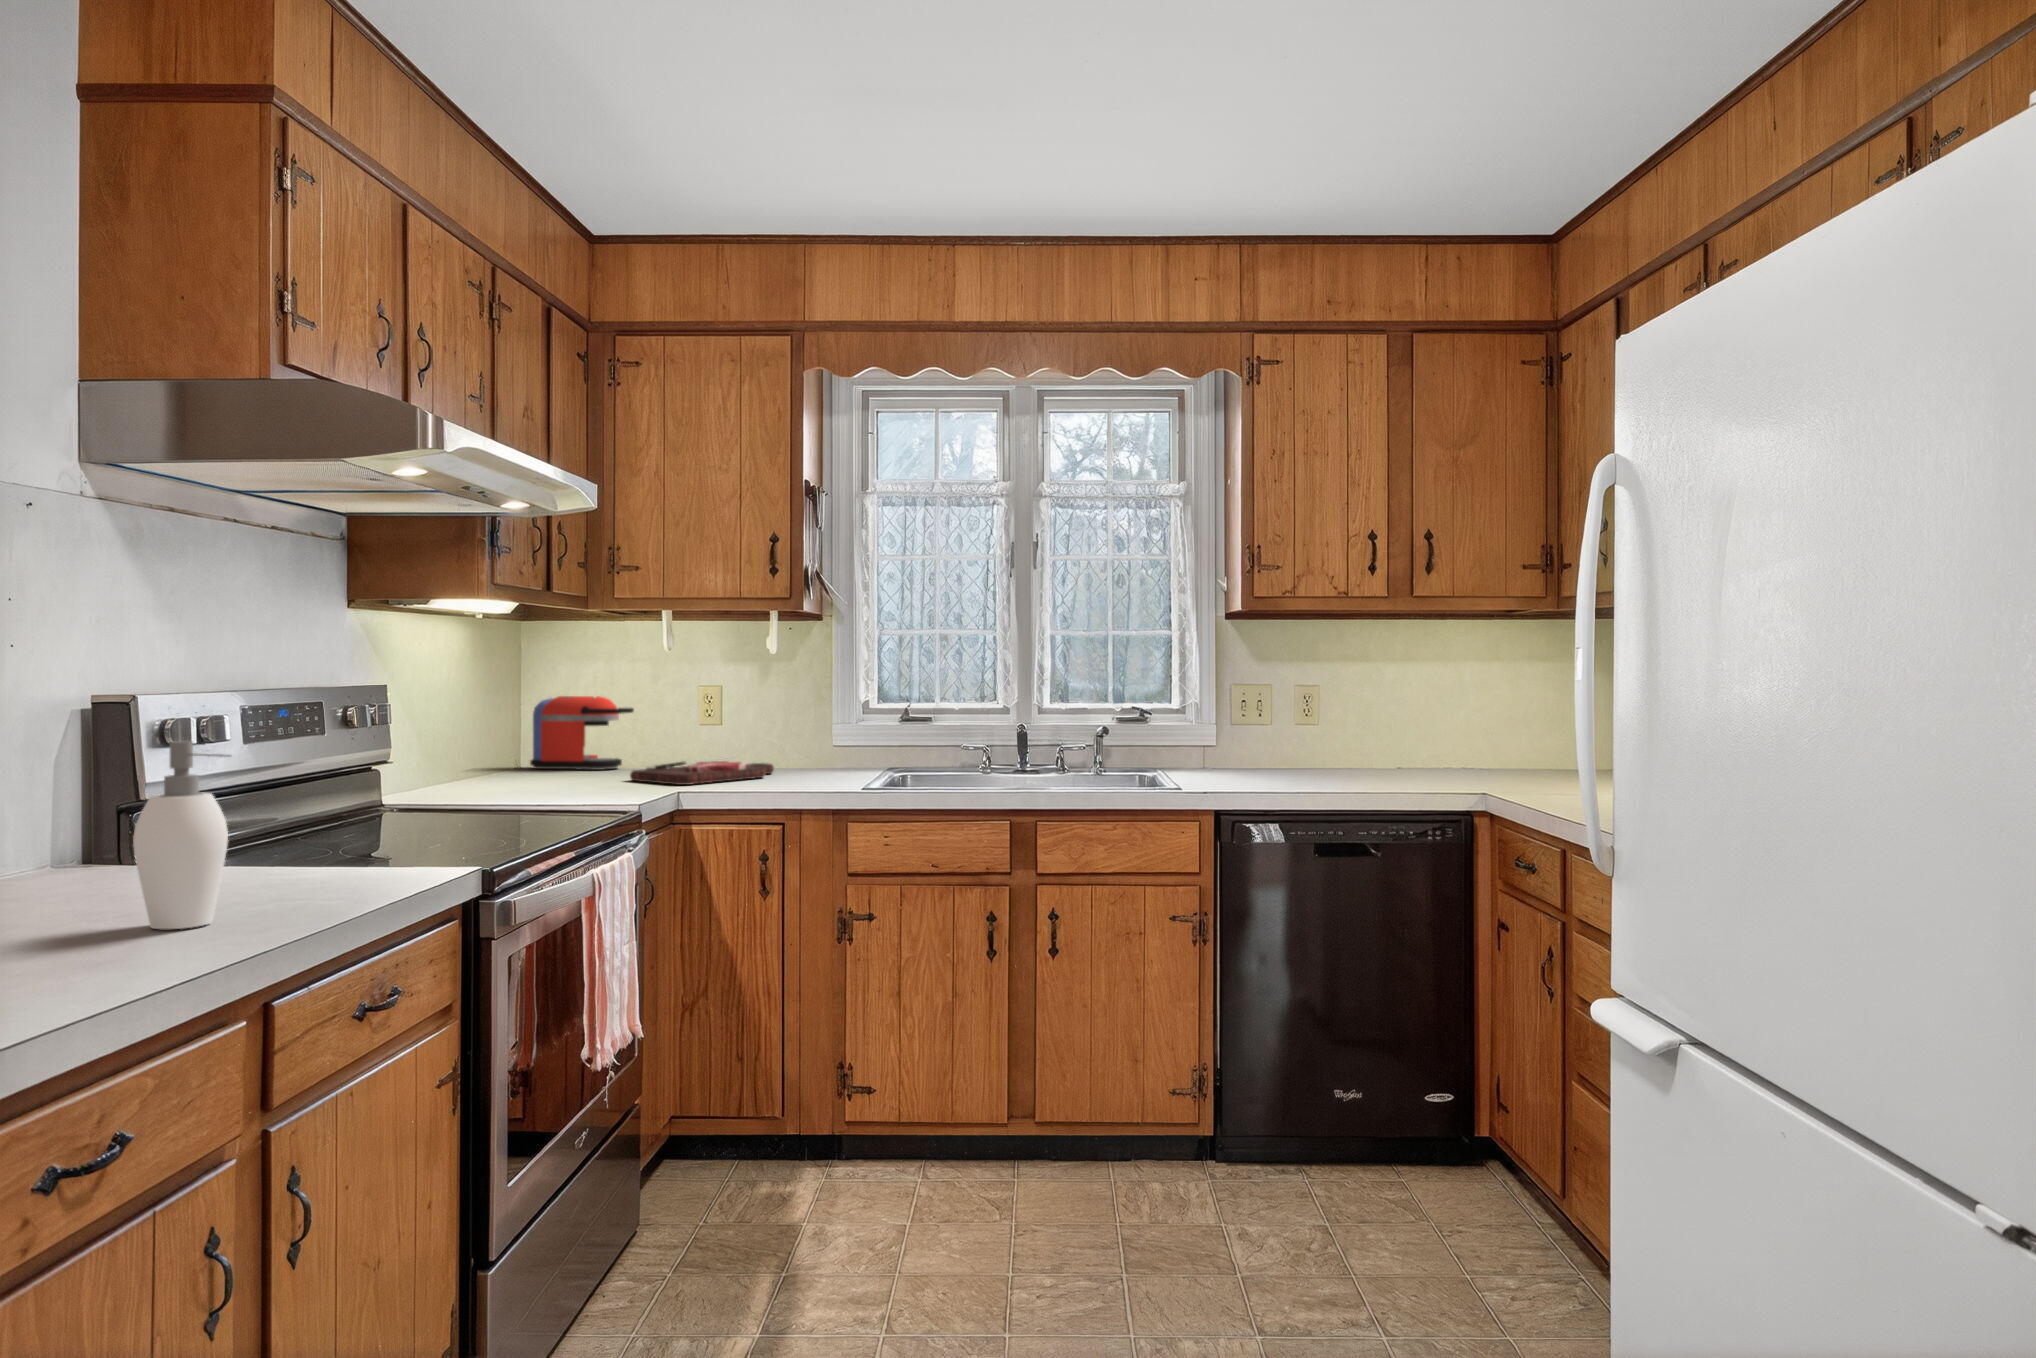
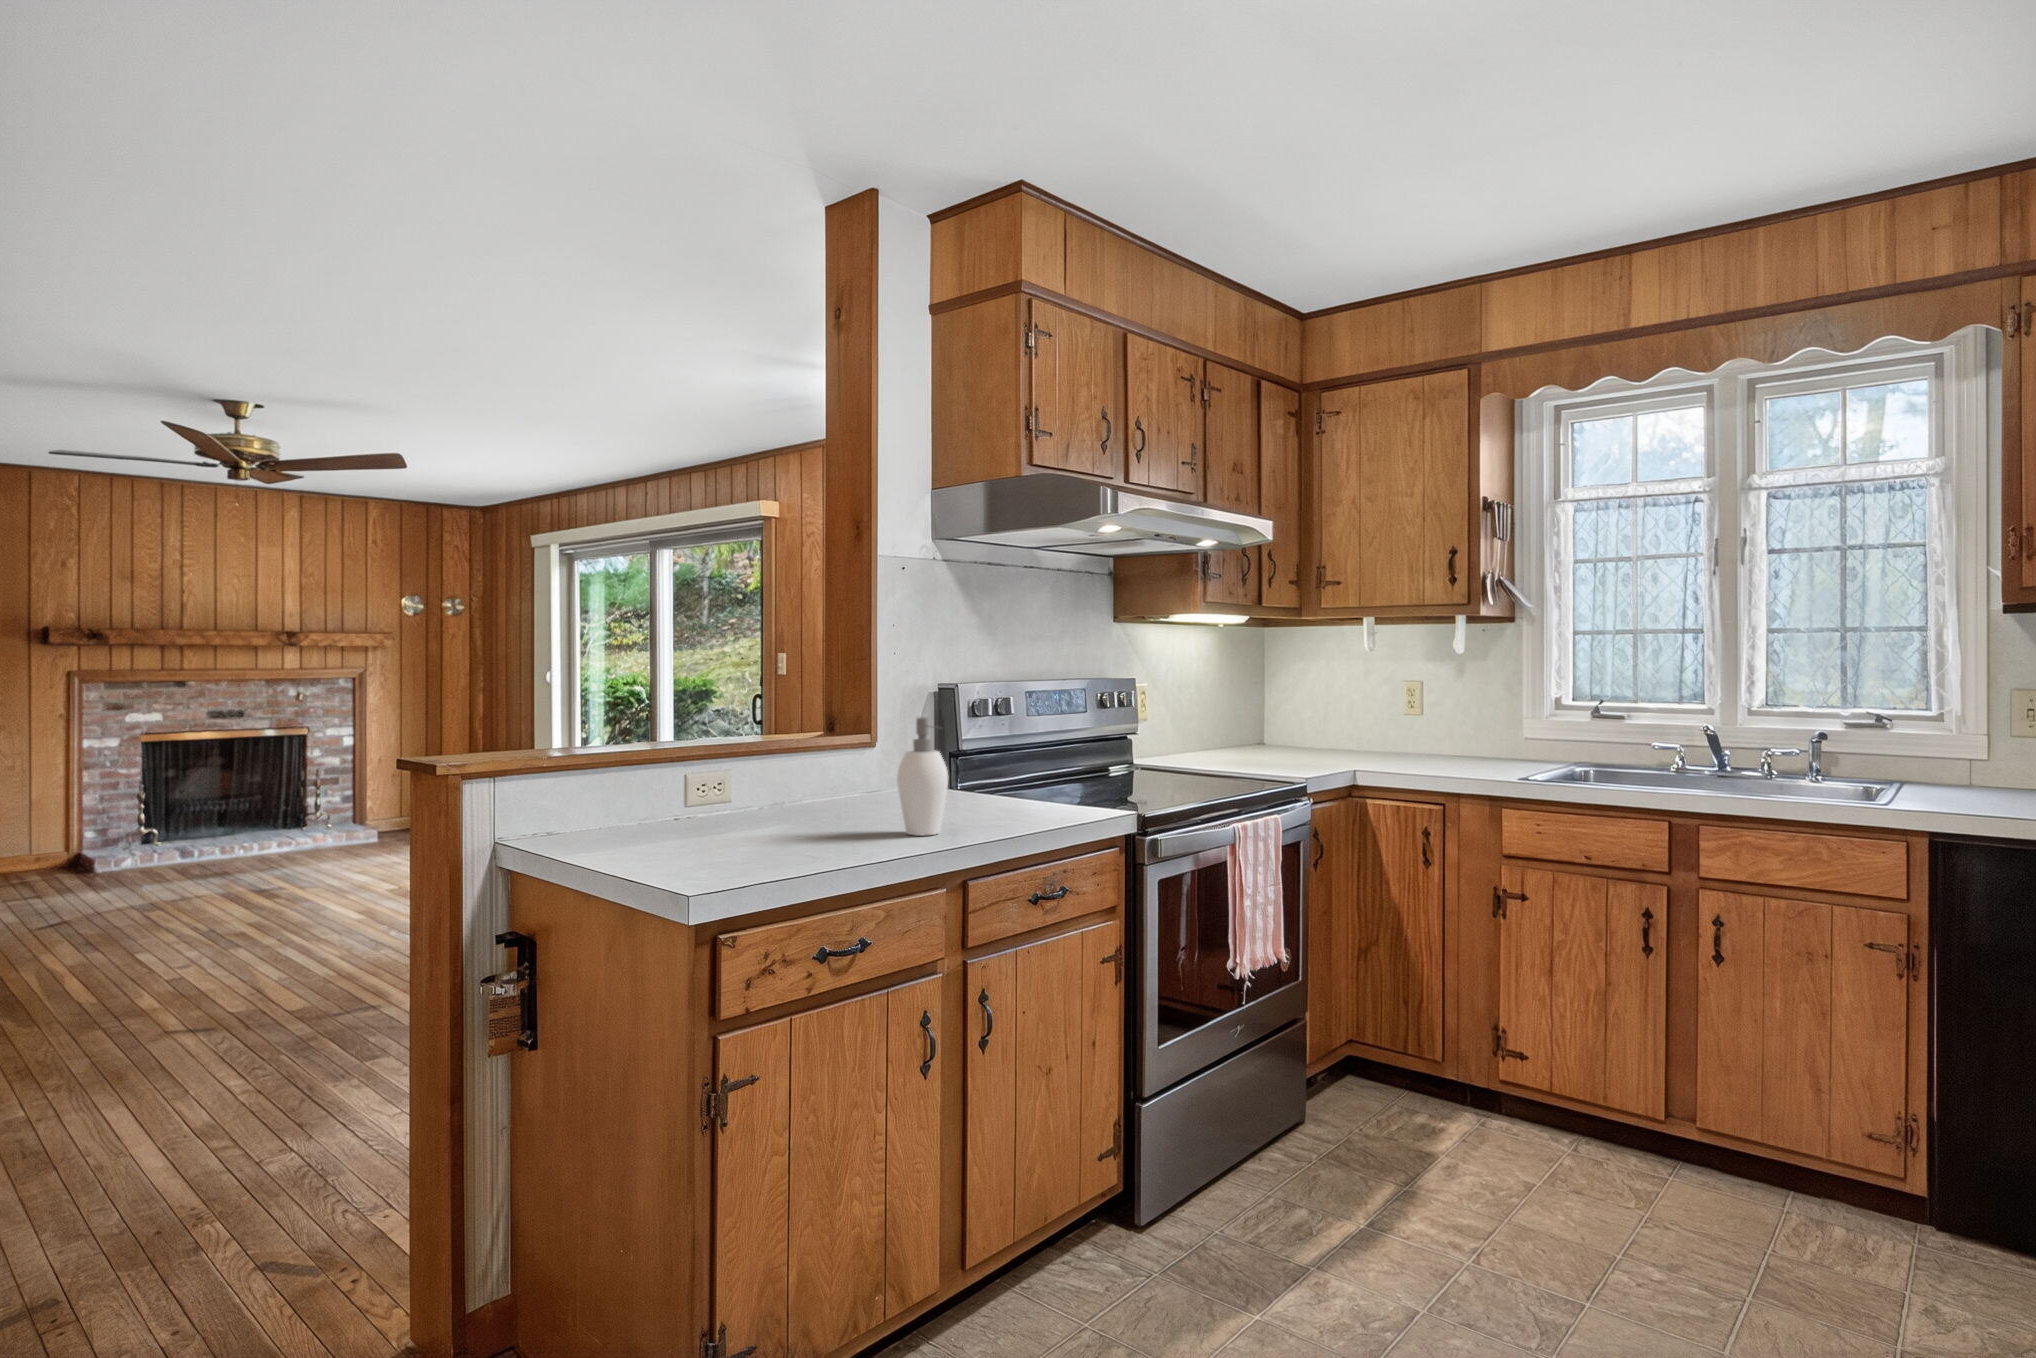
coffee maker: present [530,696,634,770] -> none [1270,689,1350,750]
cutting board: present [630,757,774,785] -> none [1331,743,1463,766]

